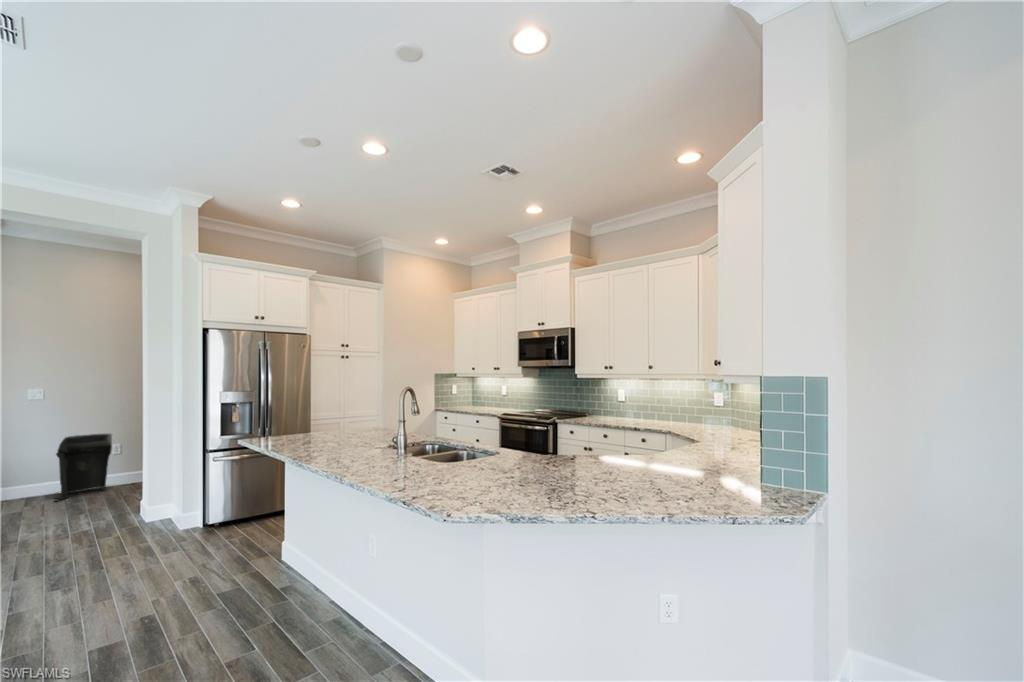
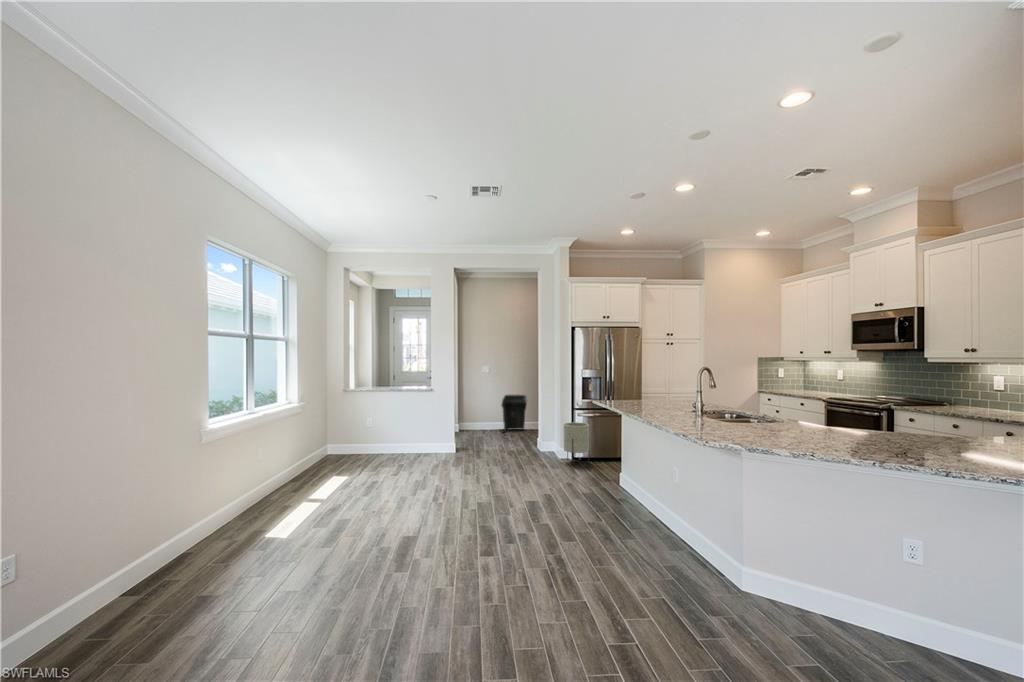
planter: none [184,472,230,541] -> present [563,422,590,459]

